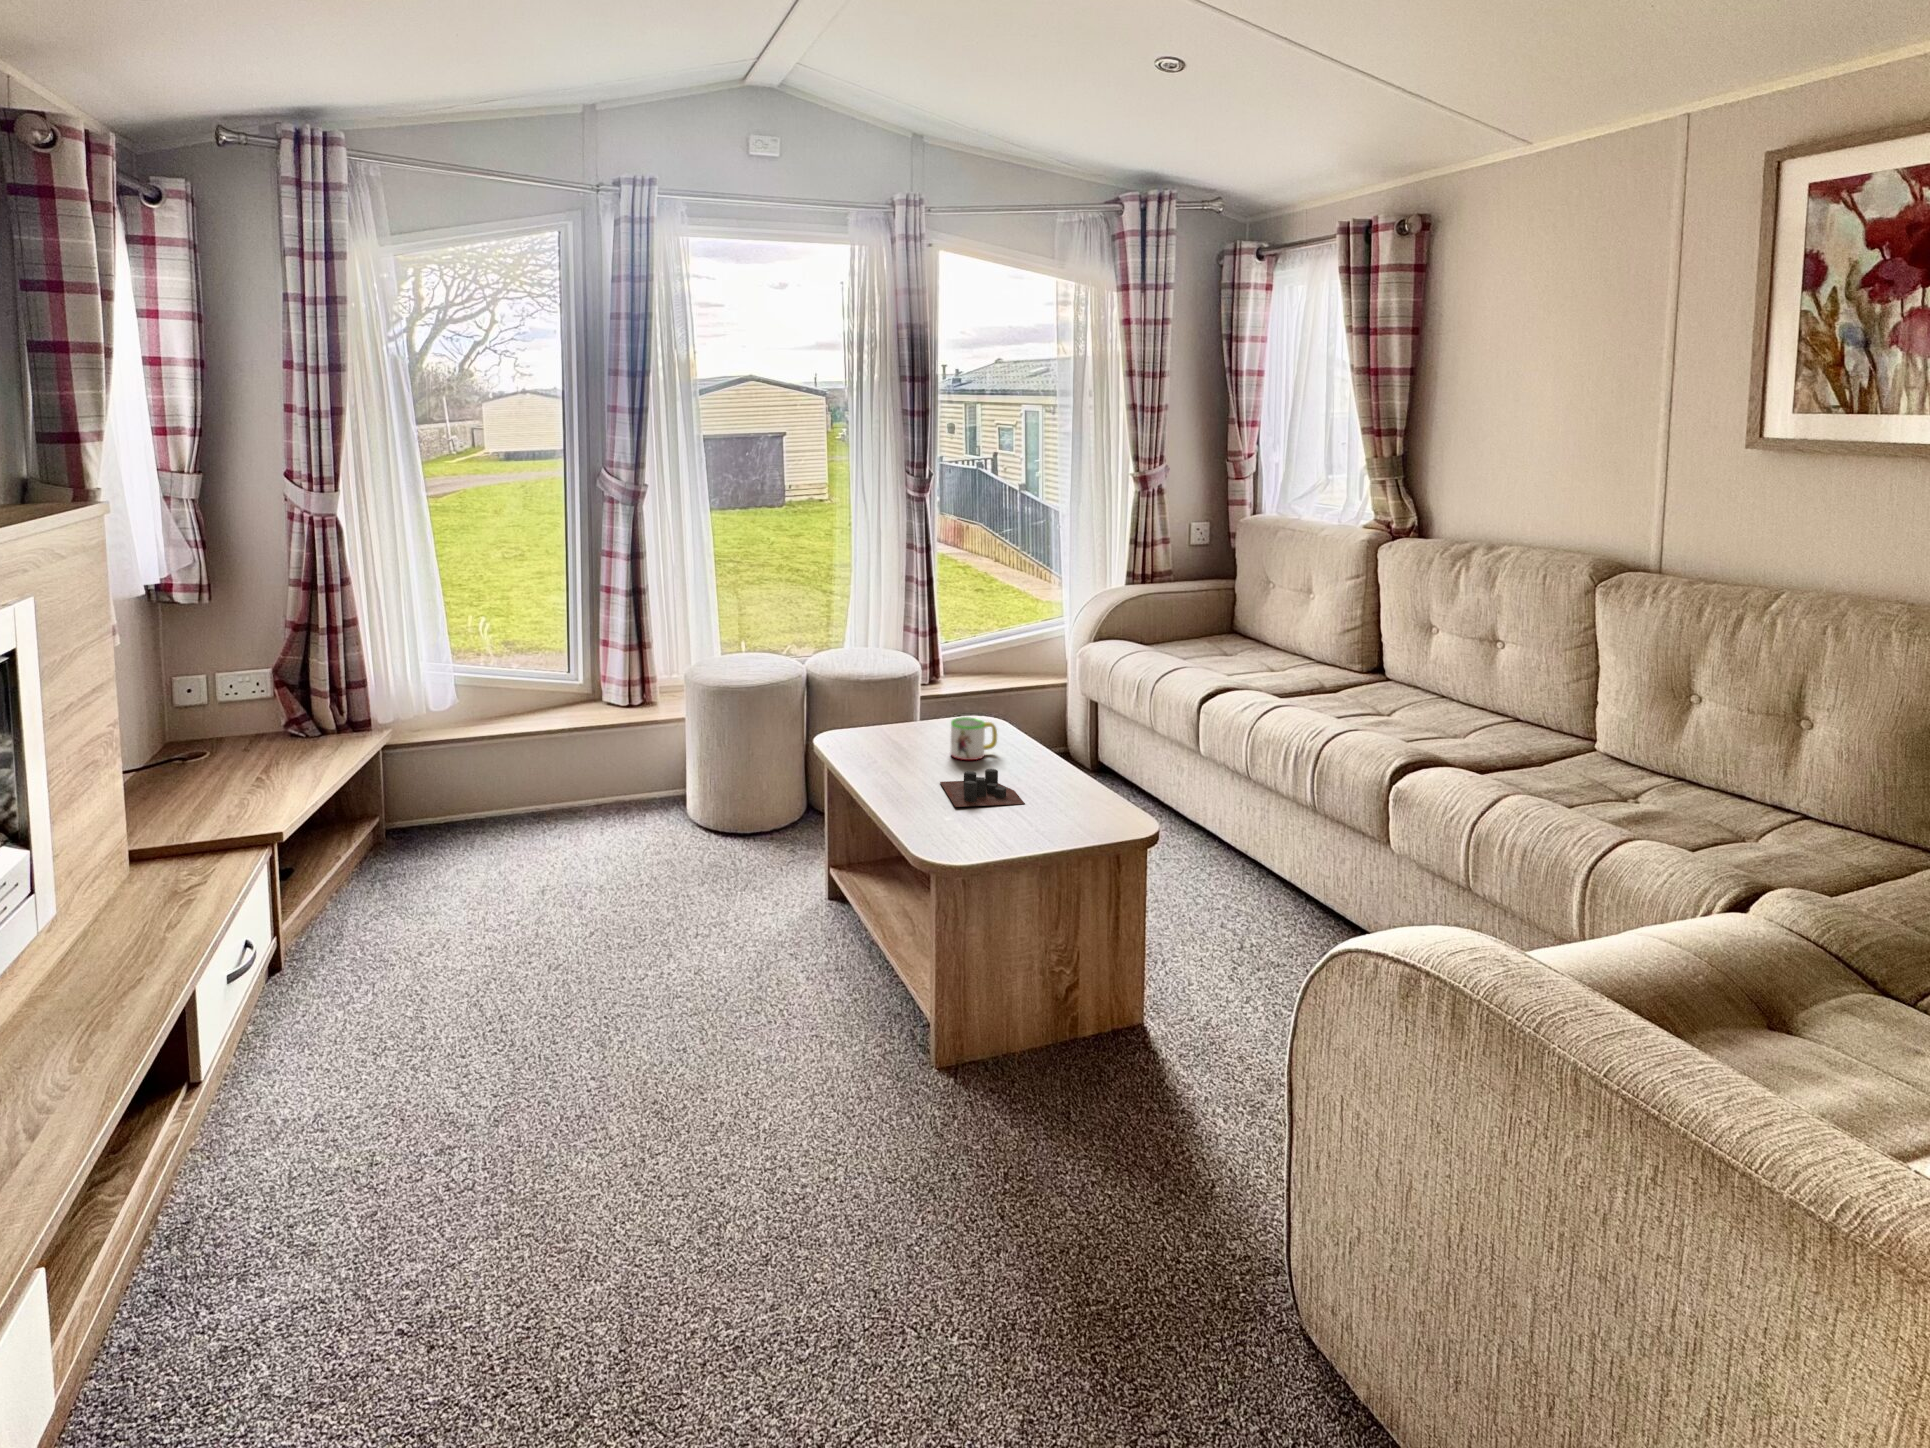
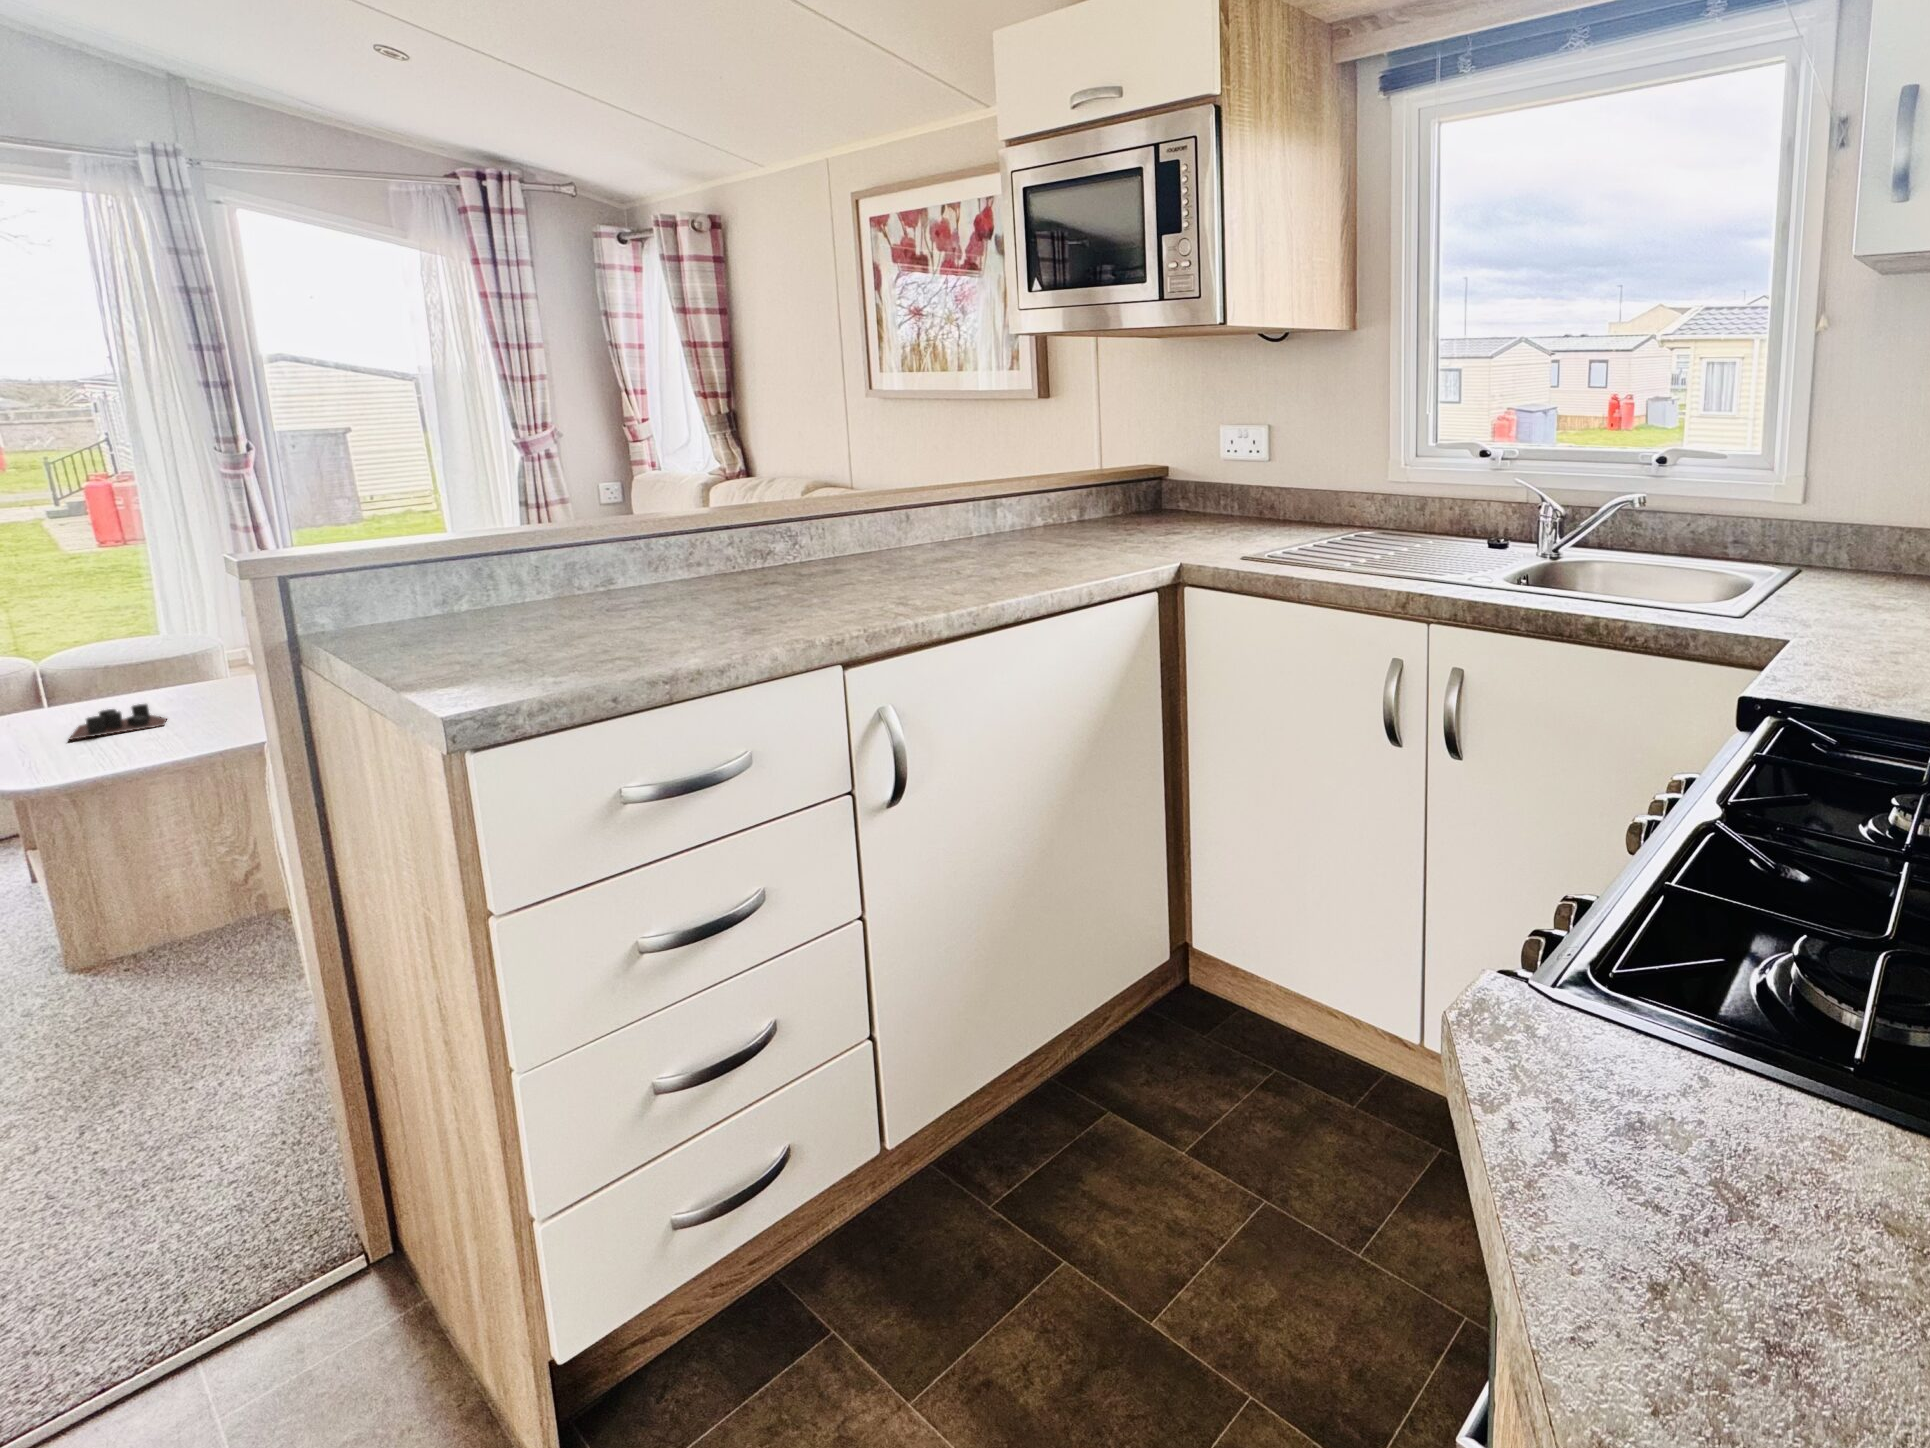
mug: present [950,717,997,760] -> none [122,666,190,704]

